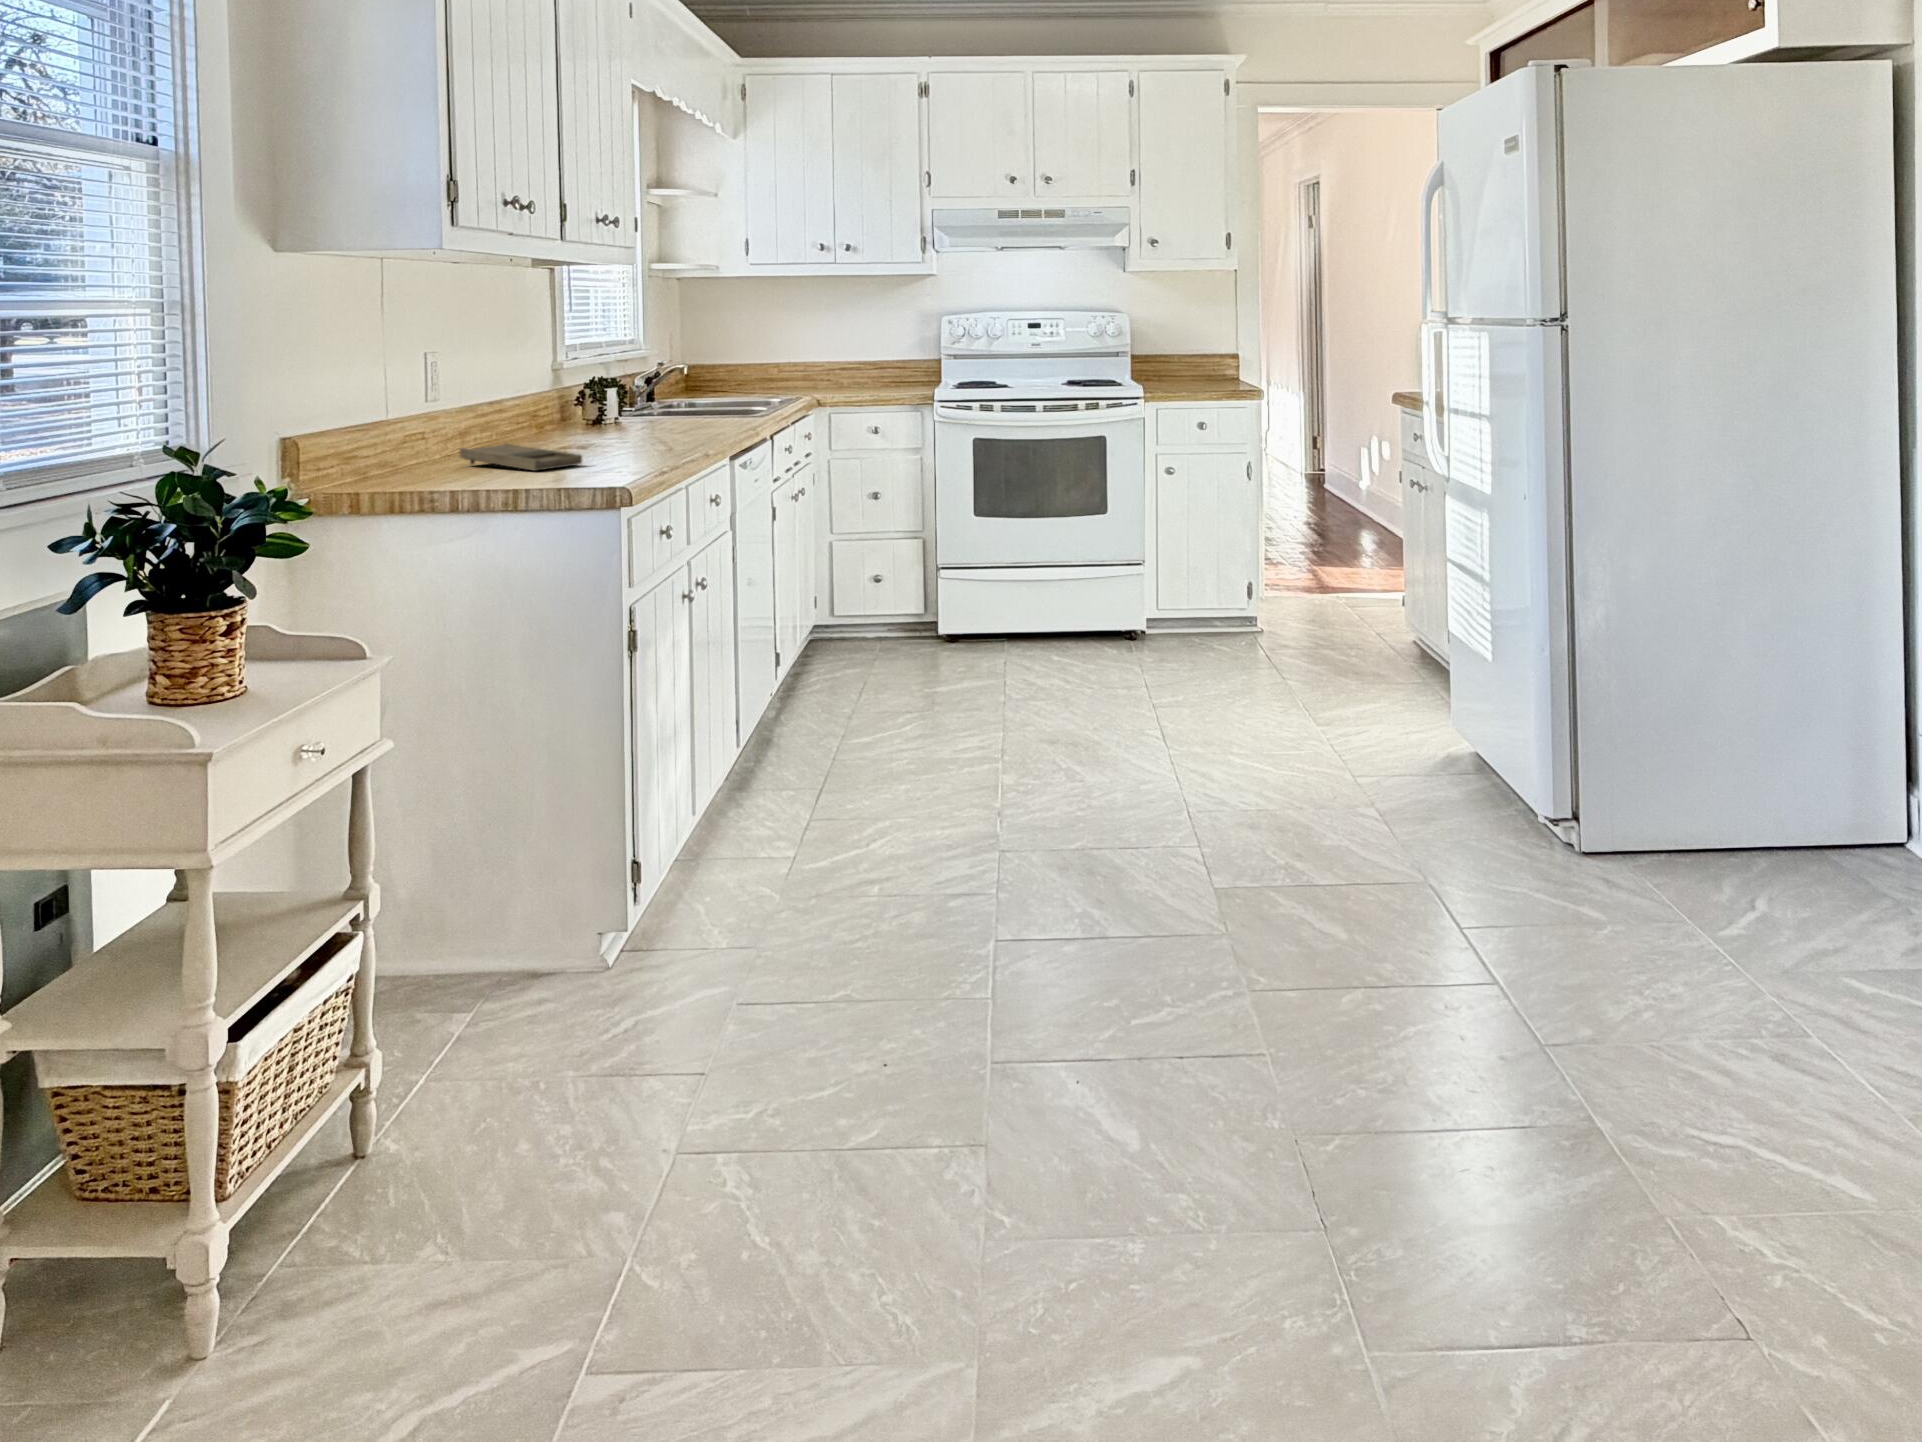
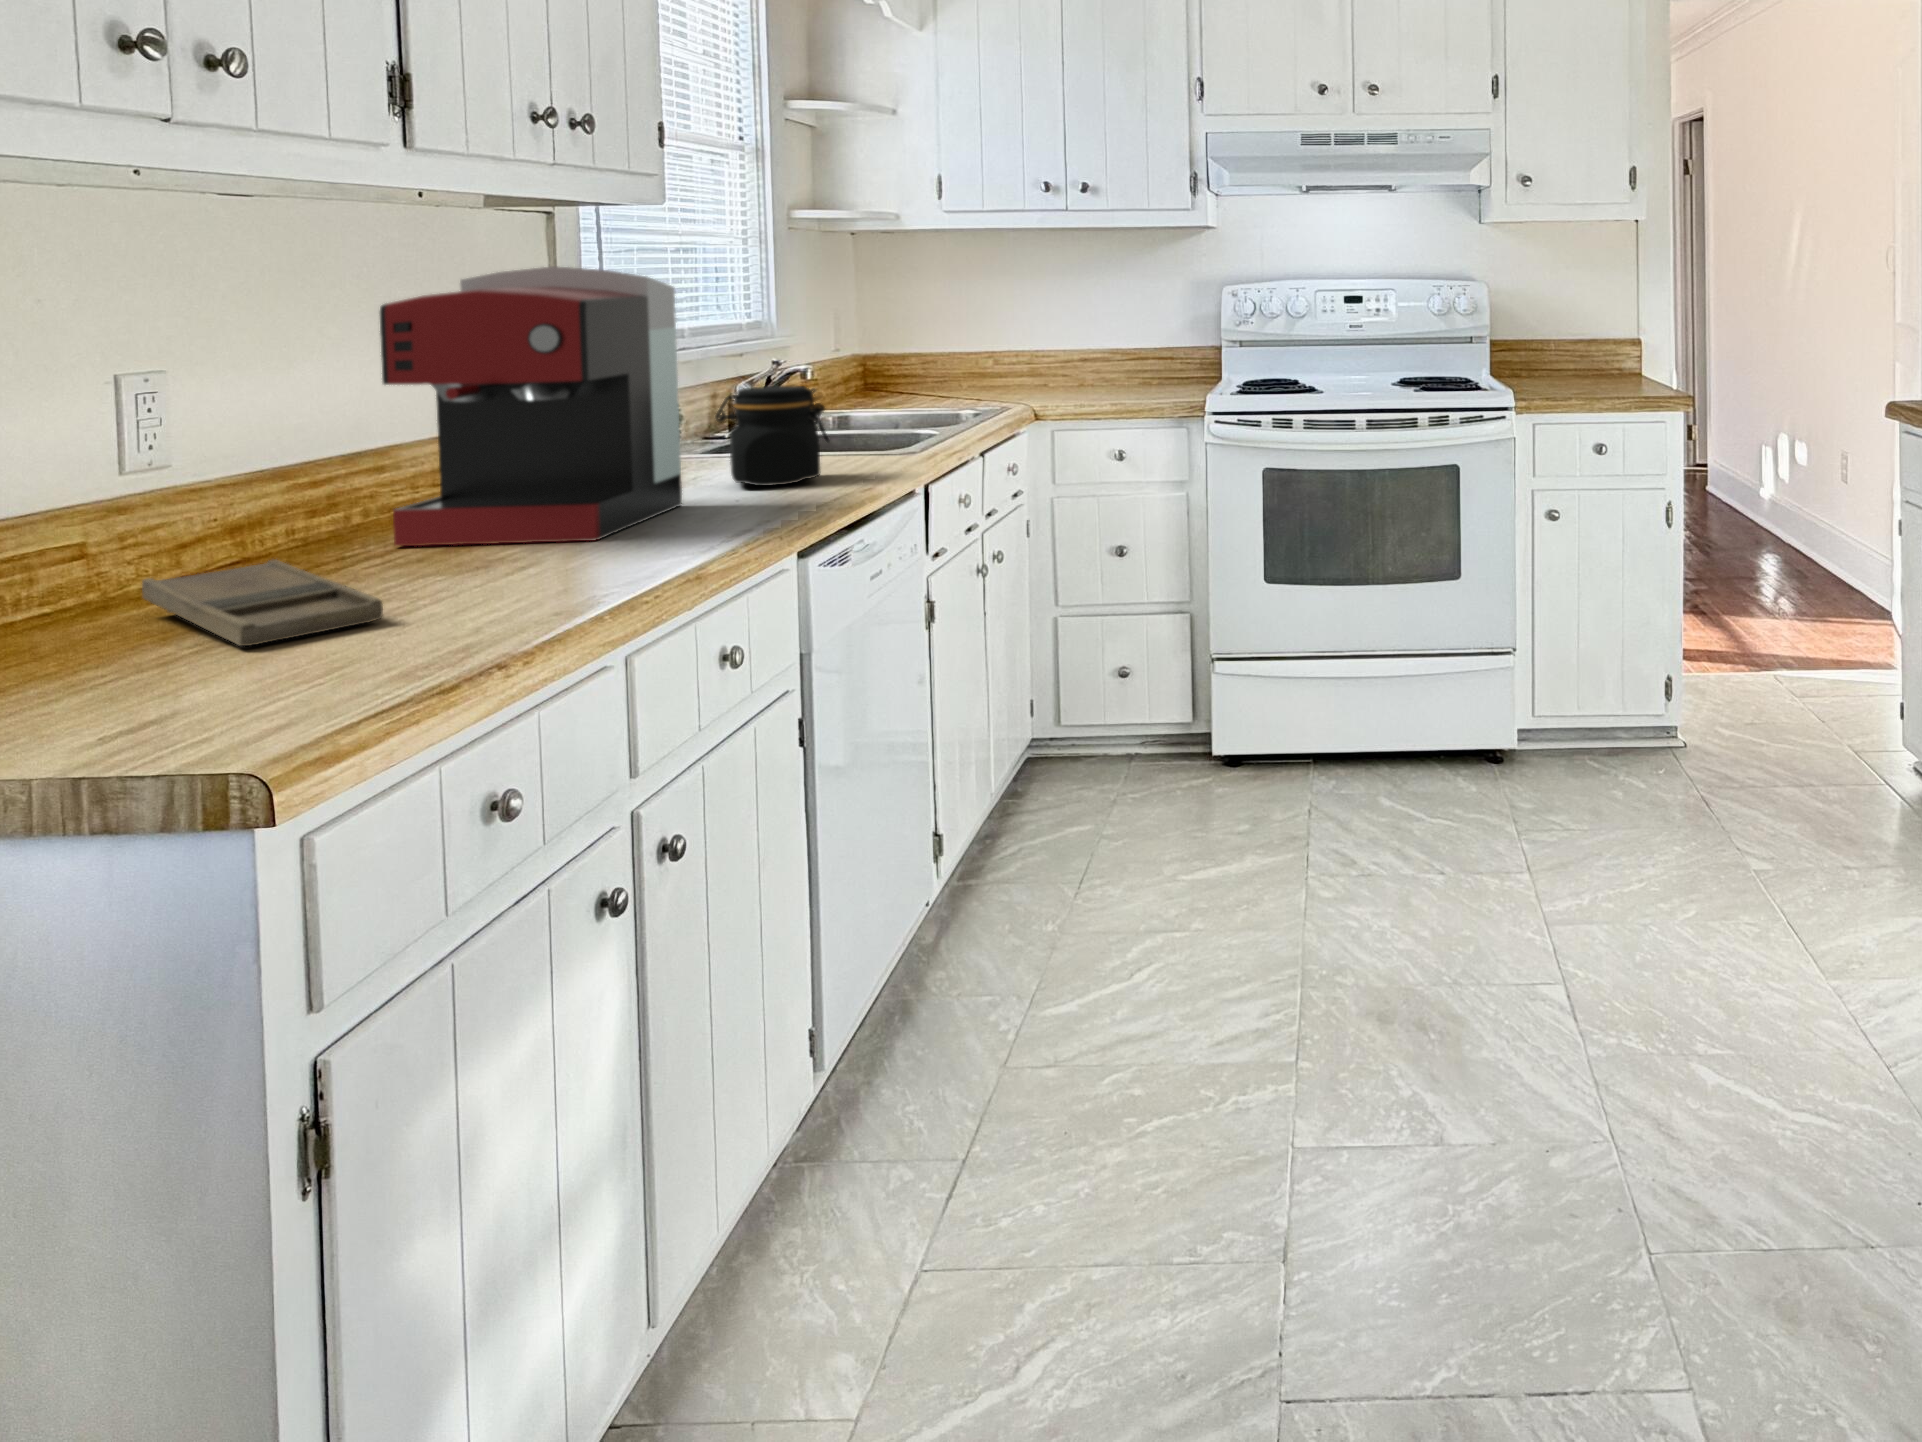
coffee maker: none [525,301,657,448] -> present [380,266,682,546]
jar: none [664,371,728,428] -> present [715,386,829,486]

